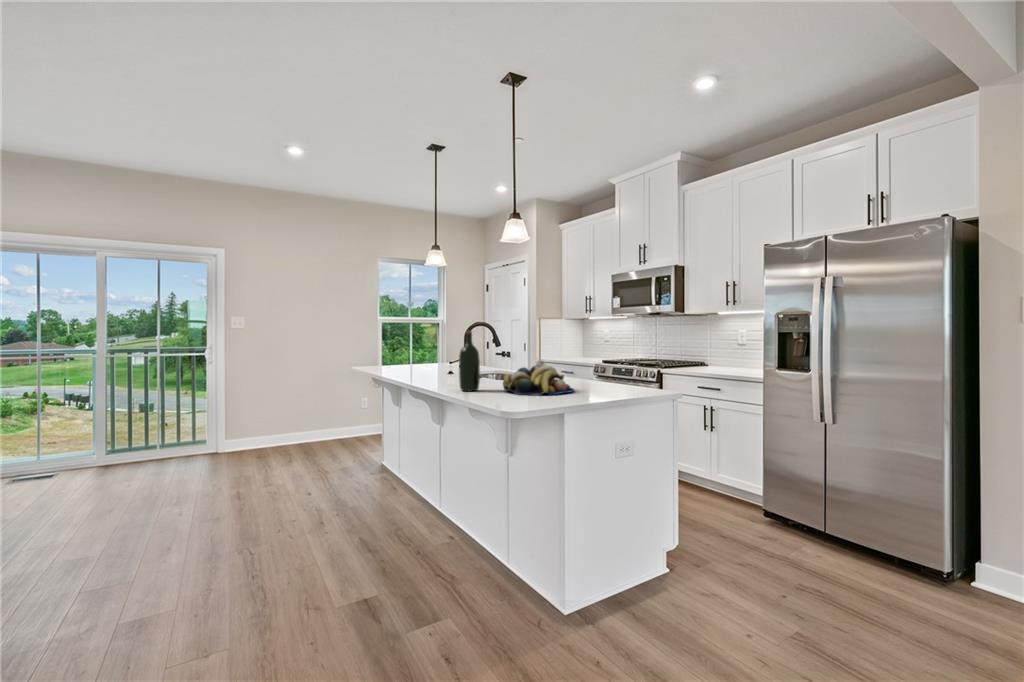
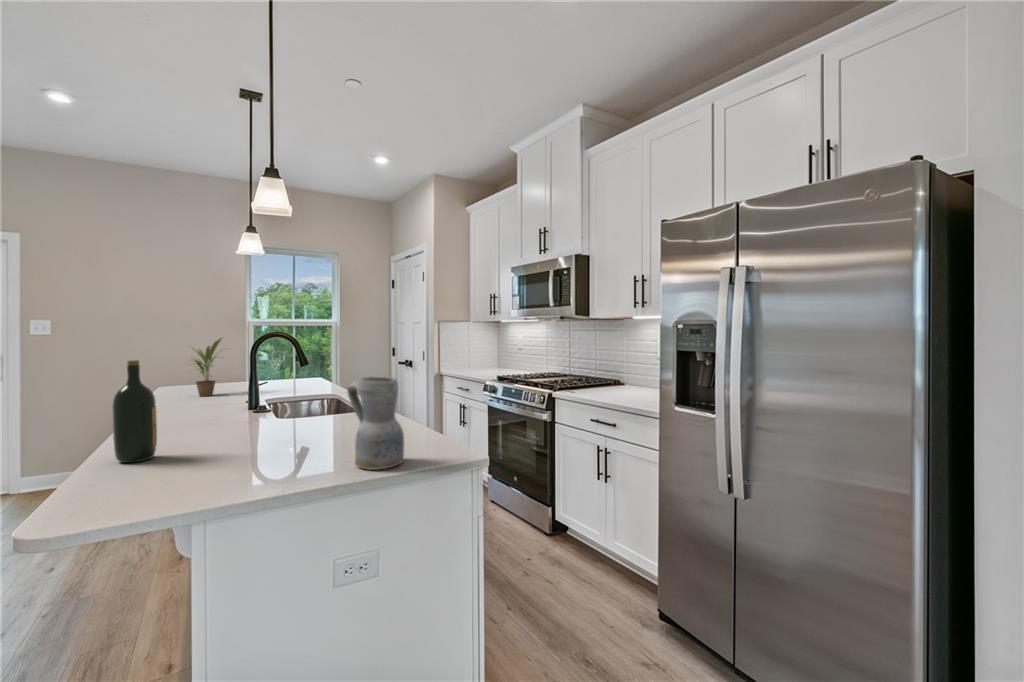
potted plant: none [384,328,416,371] -> present [191,337,223,396]
ceramic pitcher: none [603,340,639,393] -> present [347,377,404,470]
fruit bowl: present [503,365,574,395] -> none [174,414,310,480]

